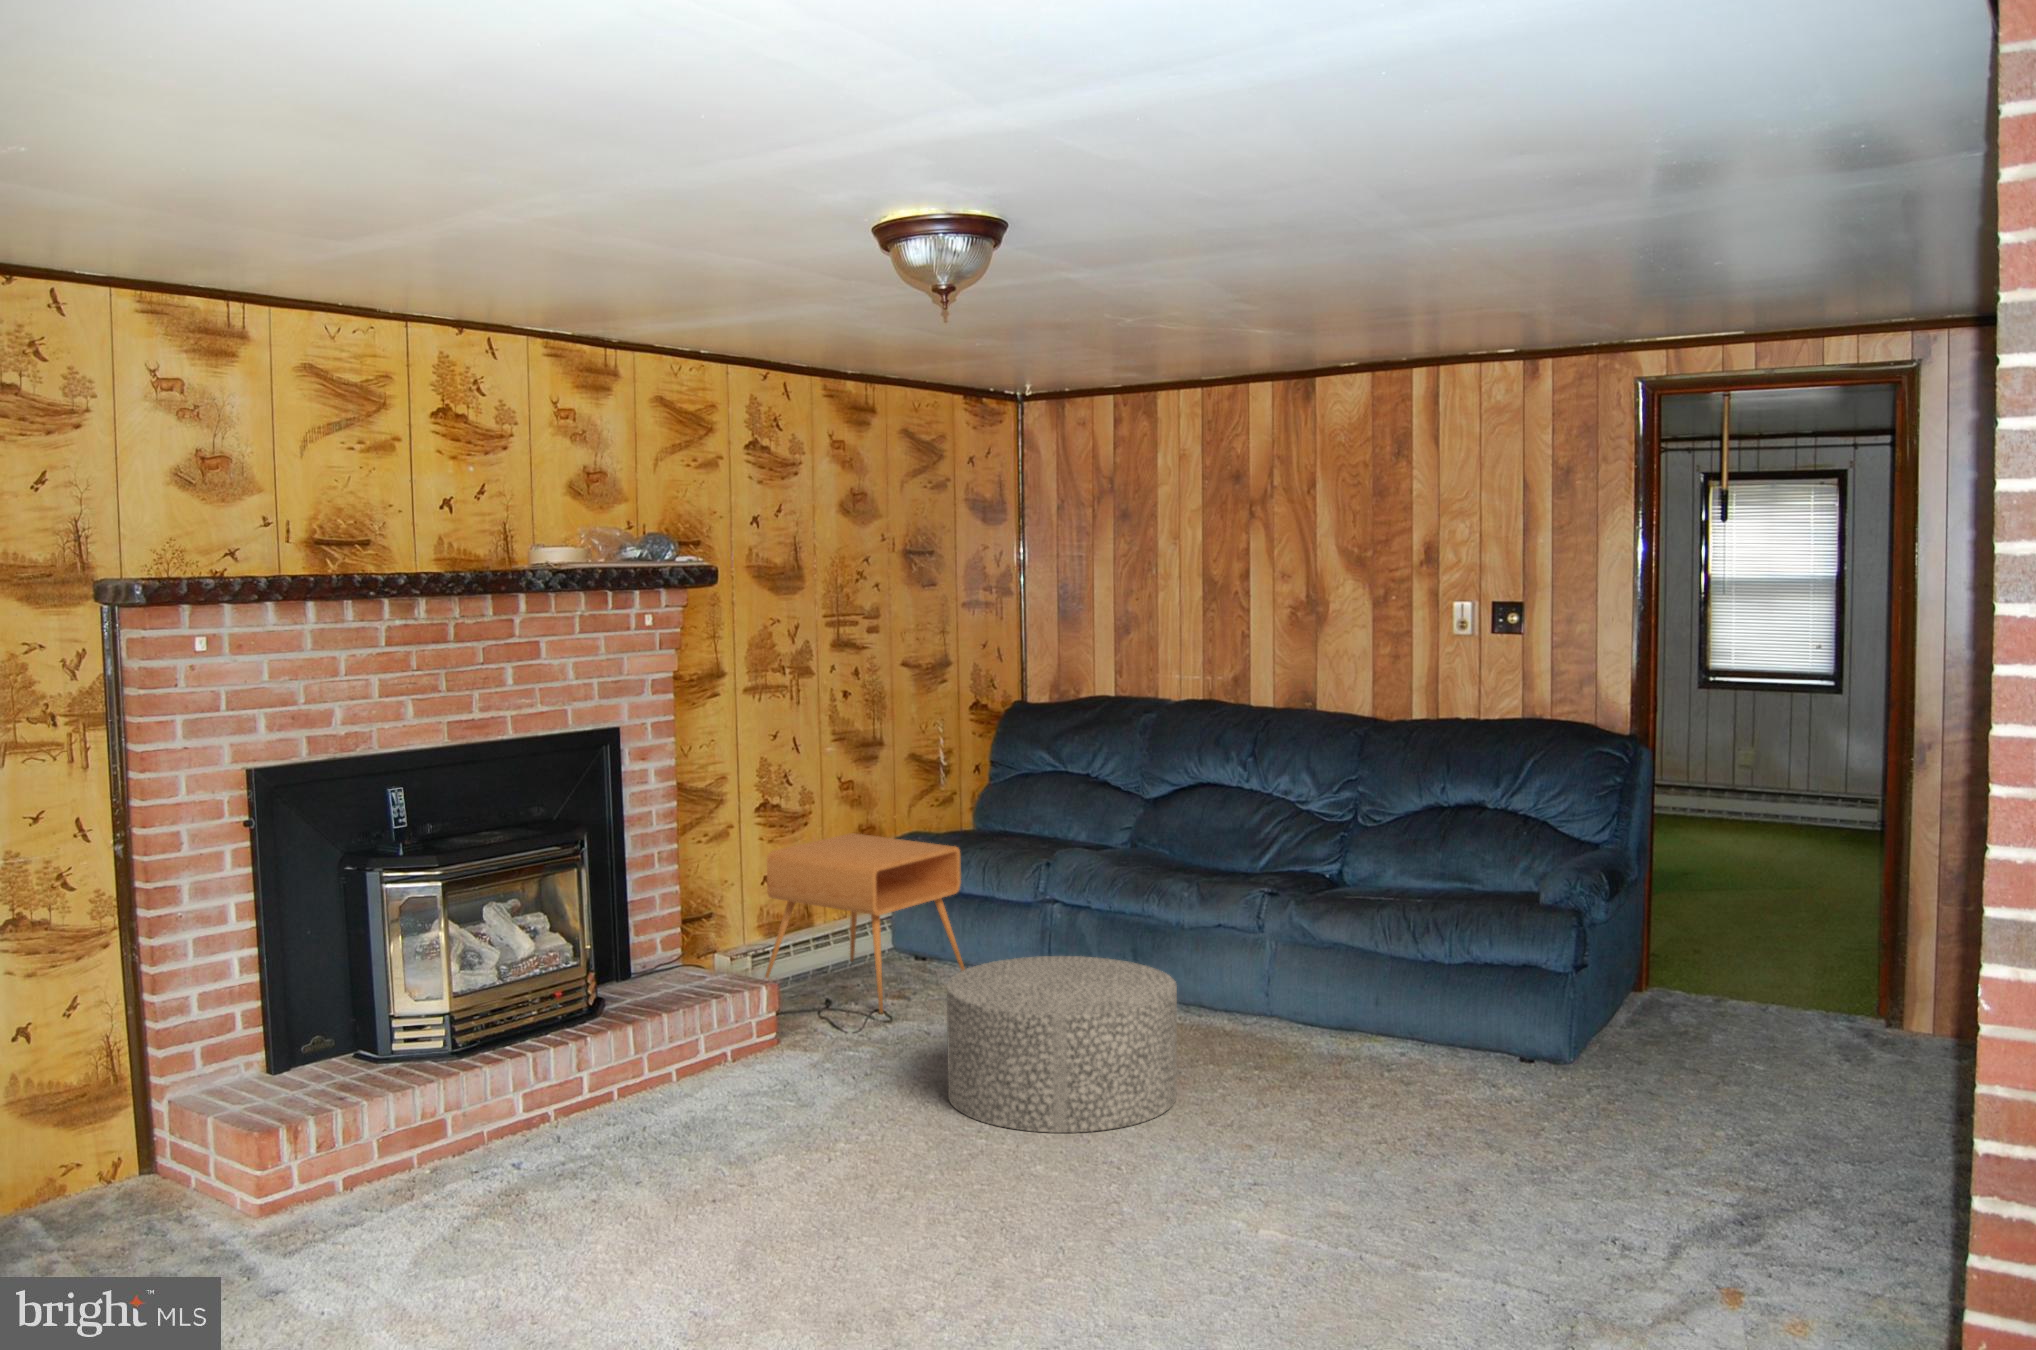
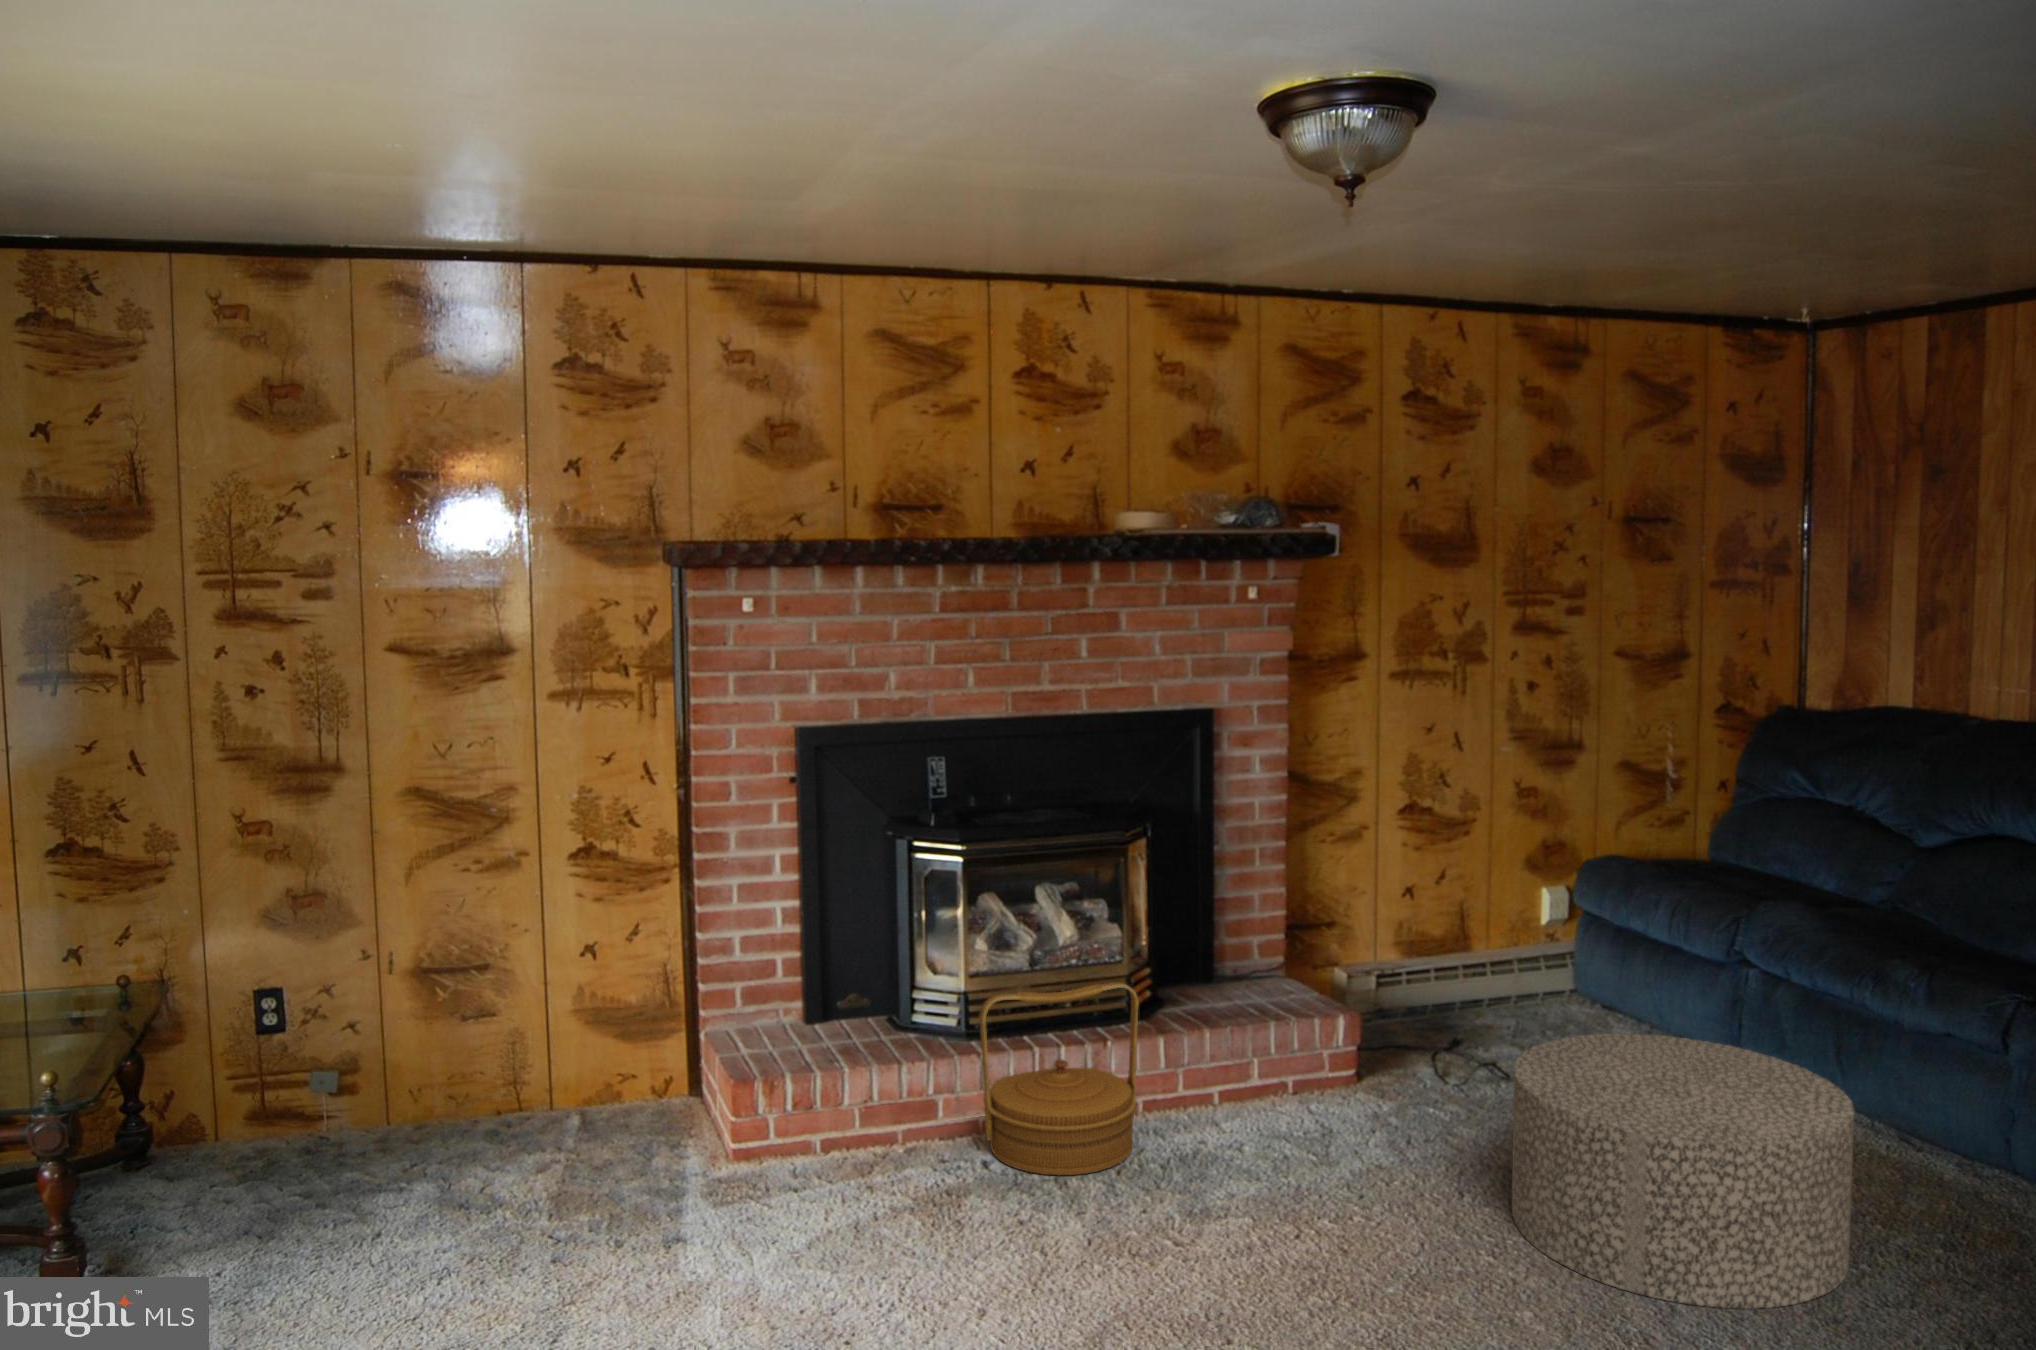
side table: present [765,833,965,1013] -> none [1395,847,1646,1064]
woven basket: none [495,979,636,1158] -> present [979,982,1139,1176]

